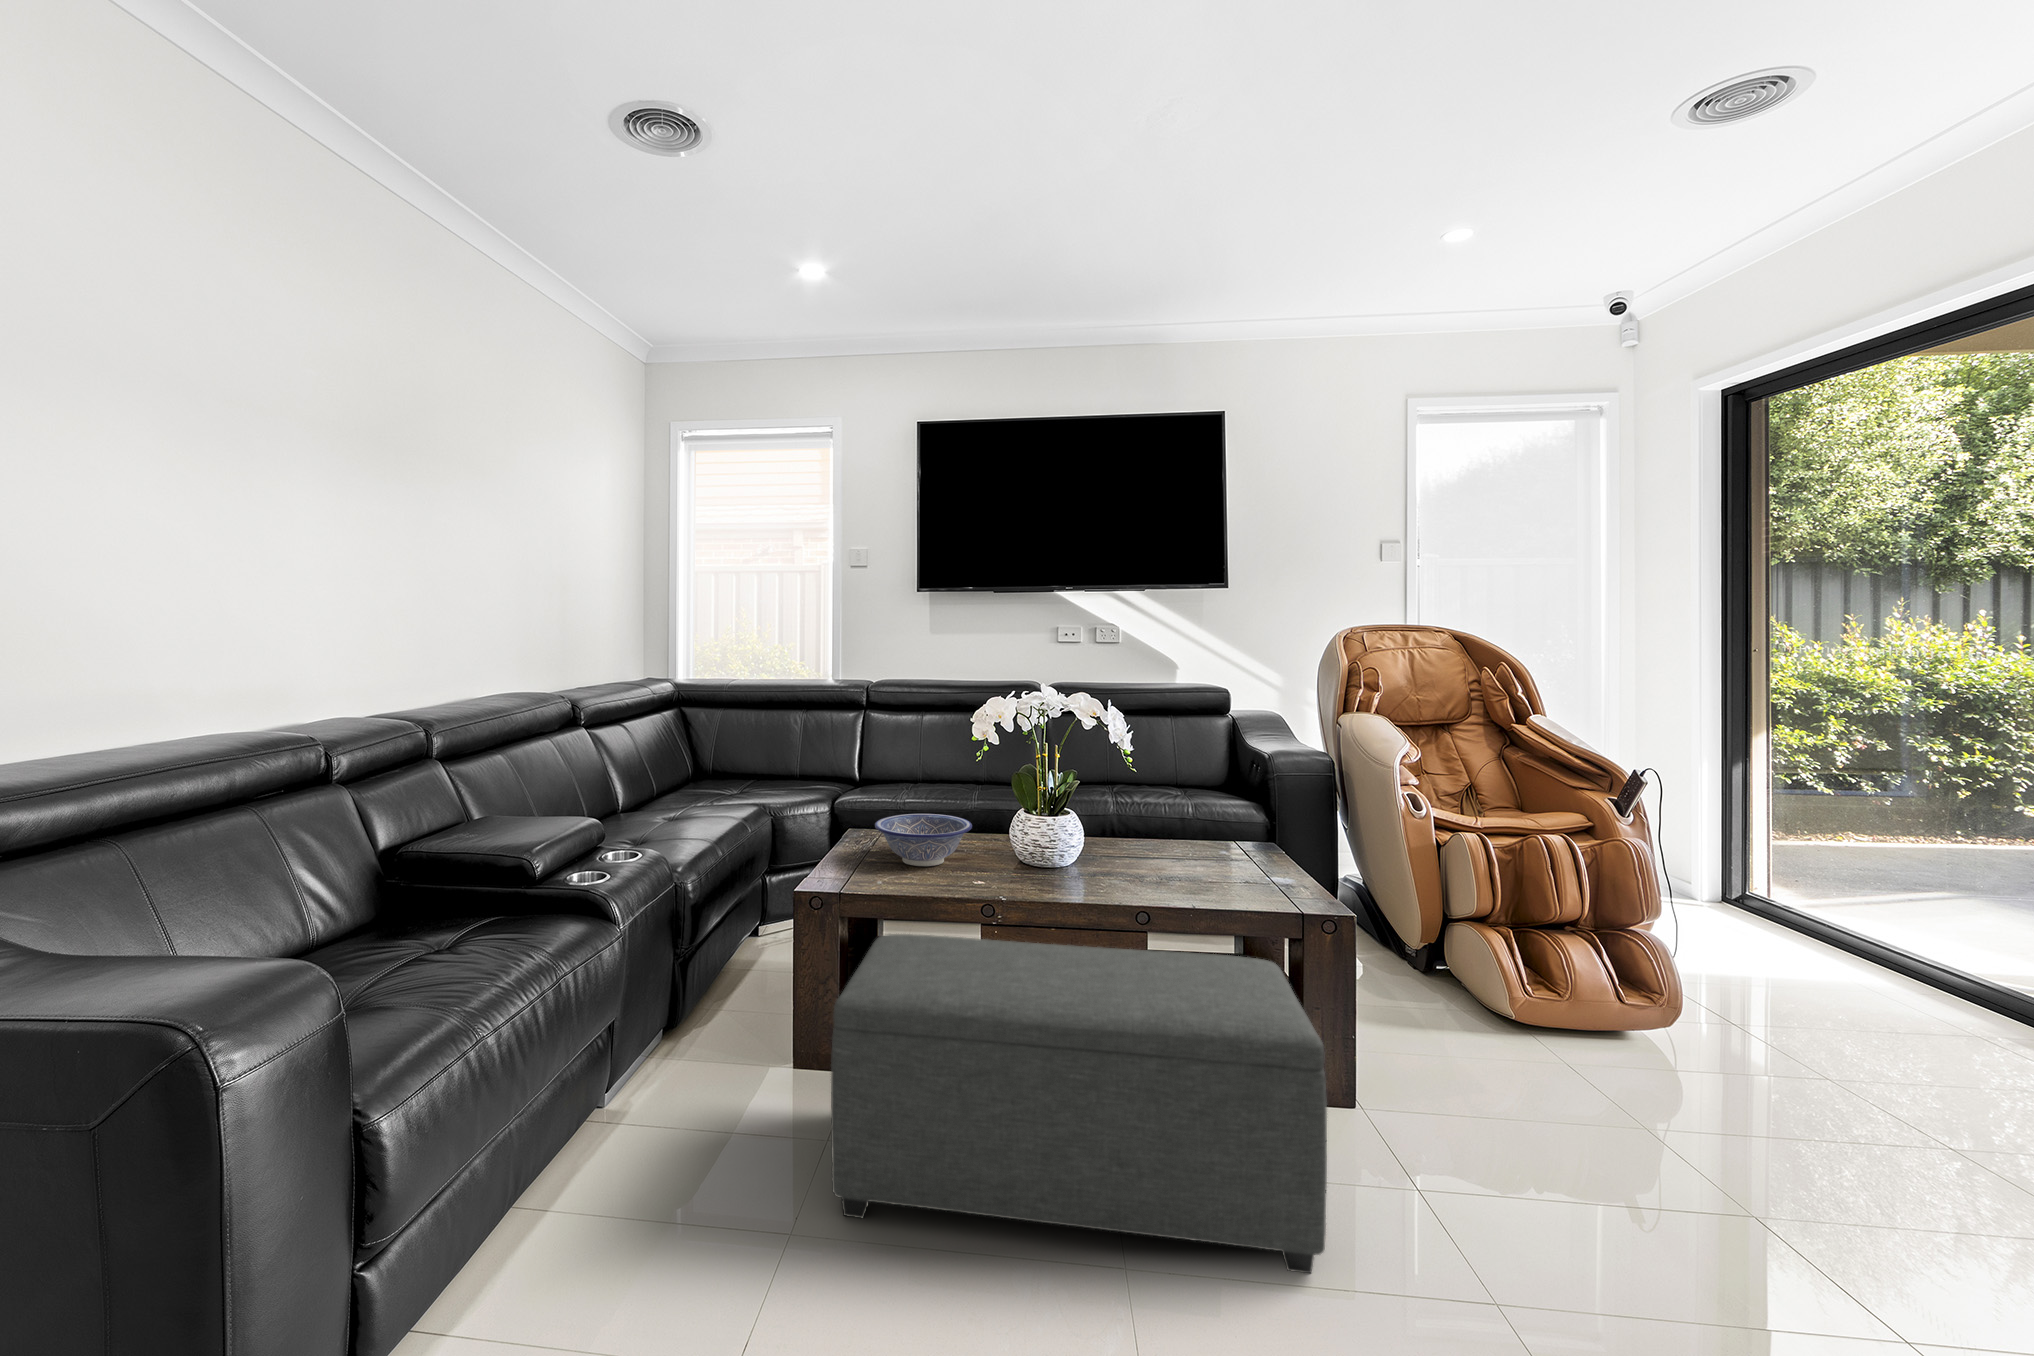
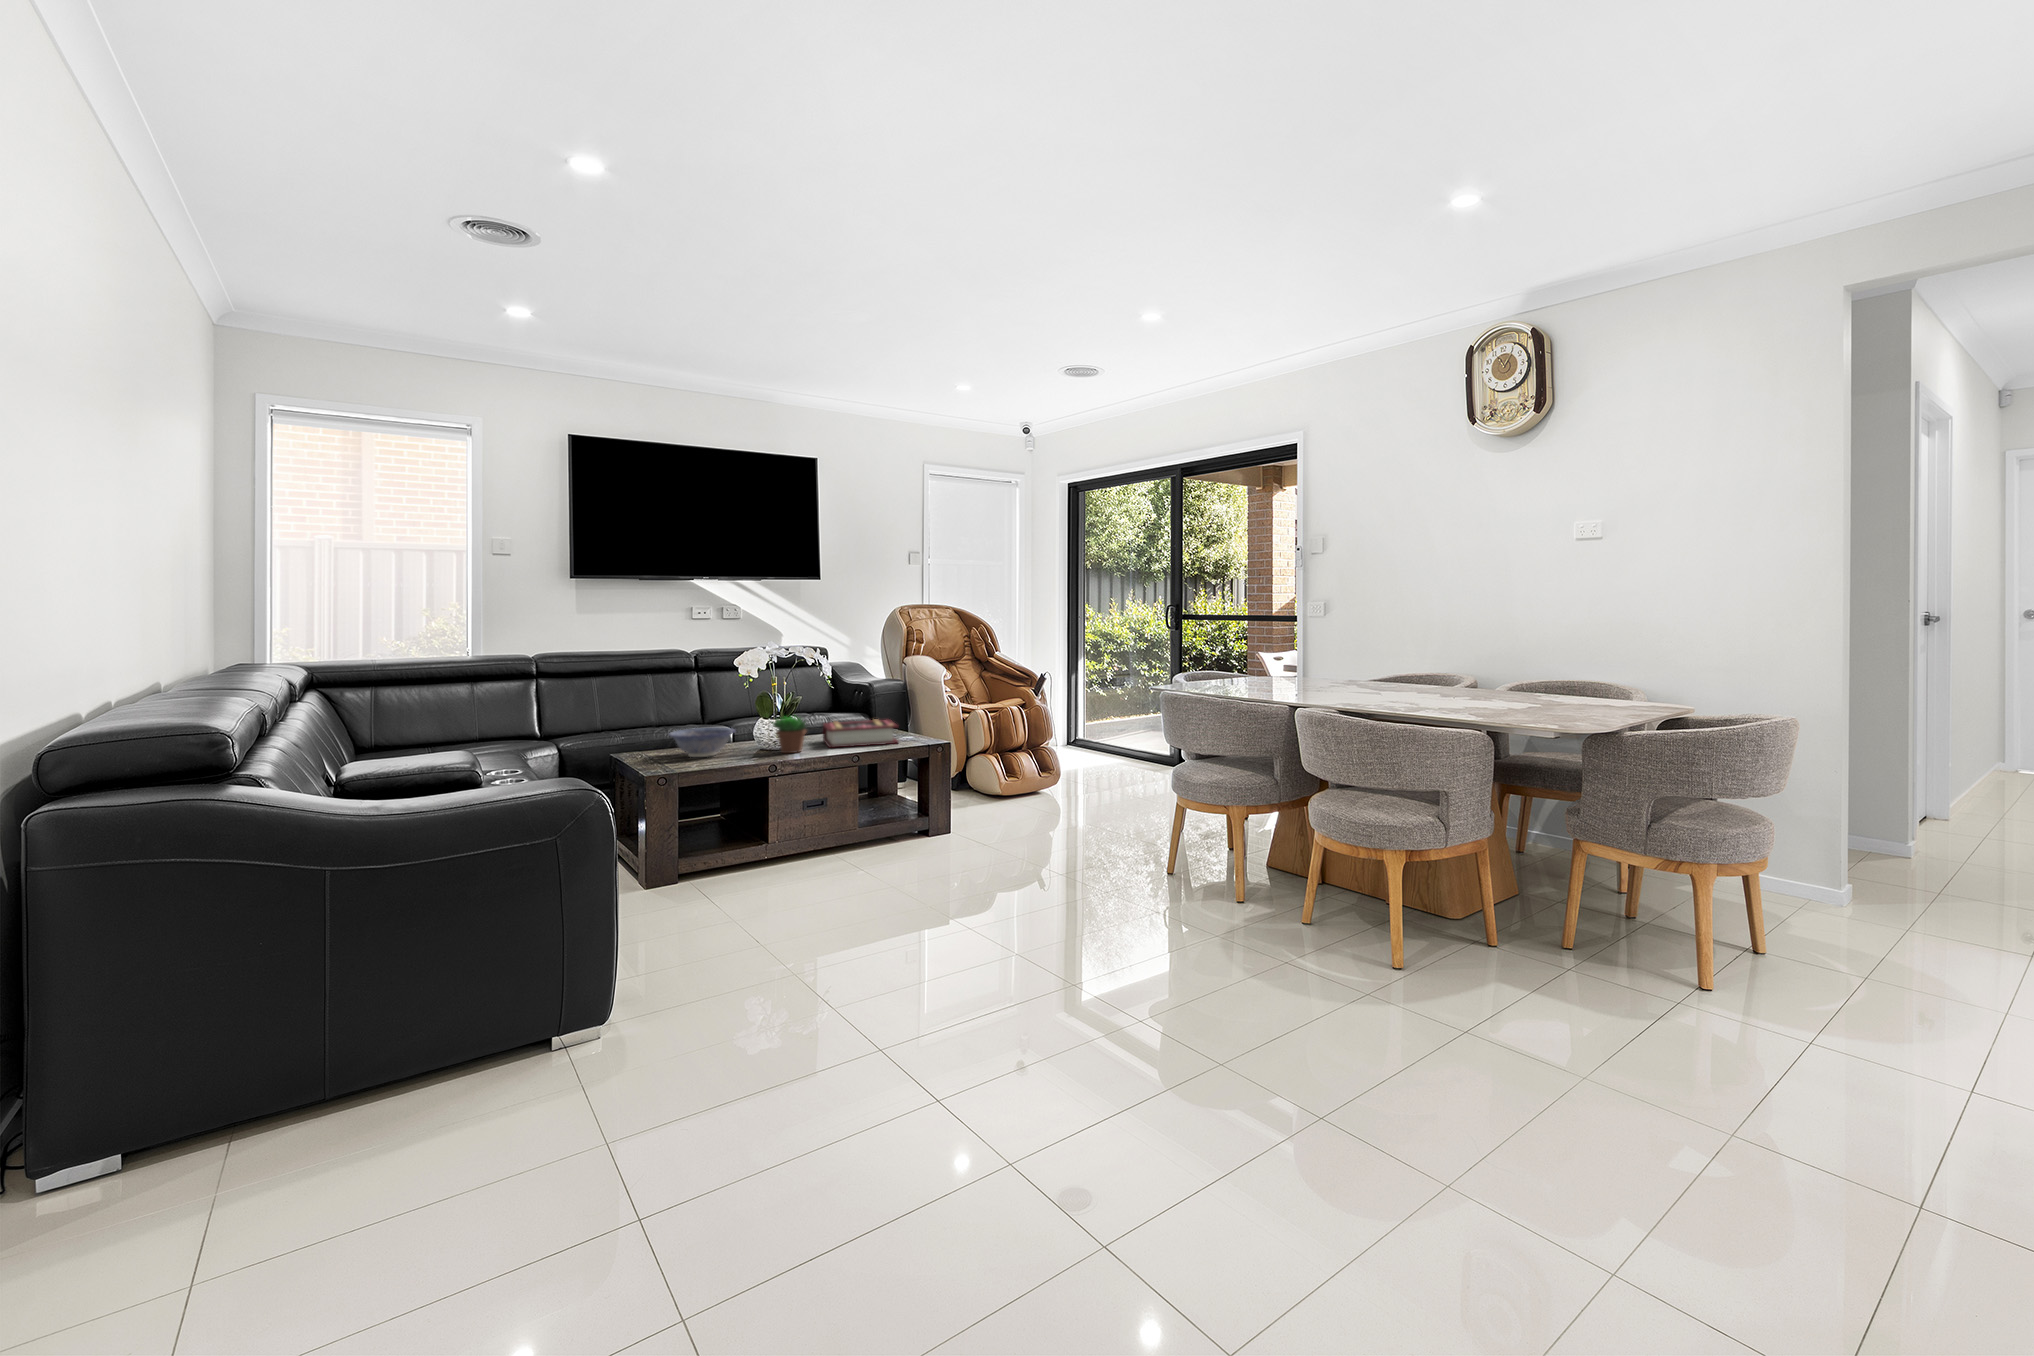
succulent plant: none [1010,816,1073,887] -> present [772,716,806,753]
book: none [1110,831,1247,901] -> present [823,719,898,748]
ottoman: present [831,934,1327,1273] -> none [726,758,967,904]

